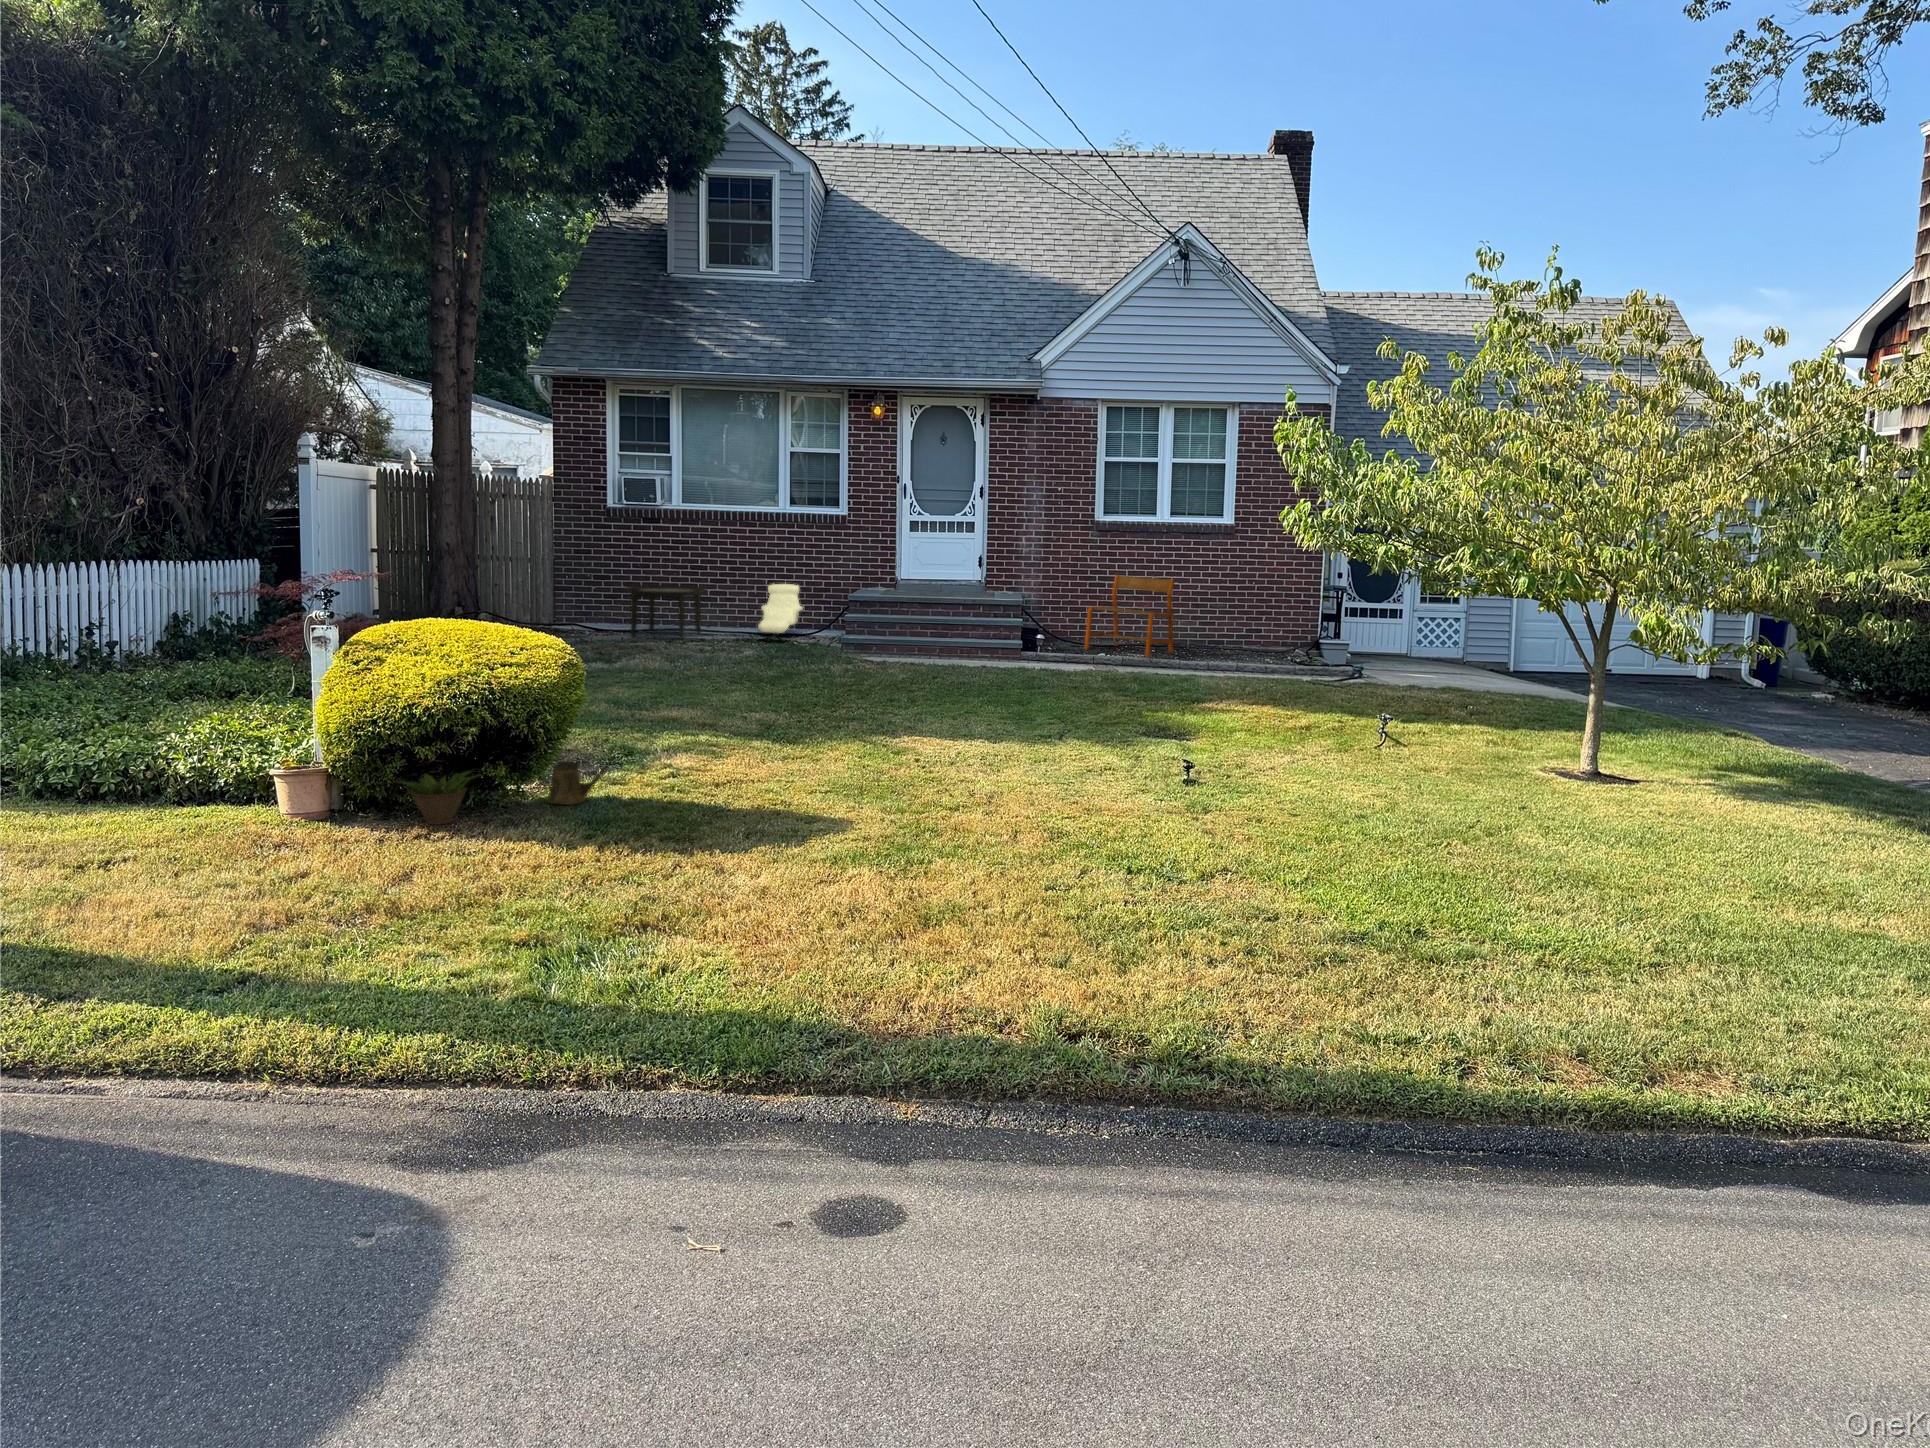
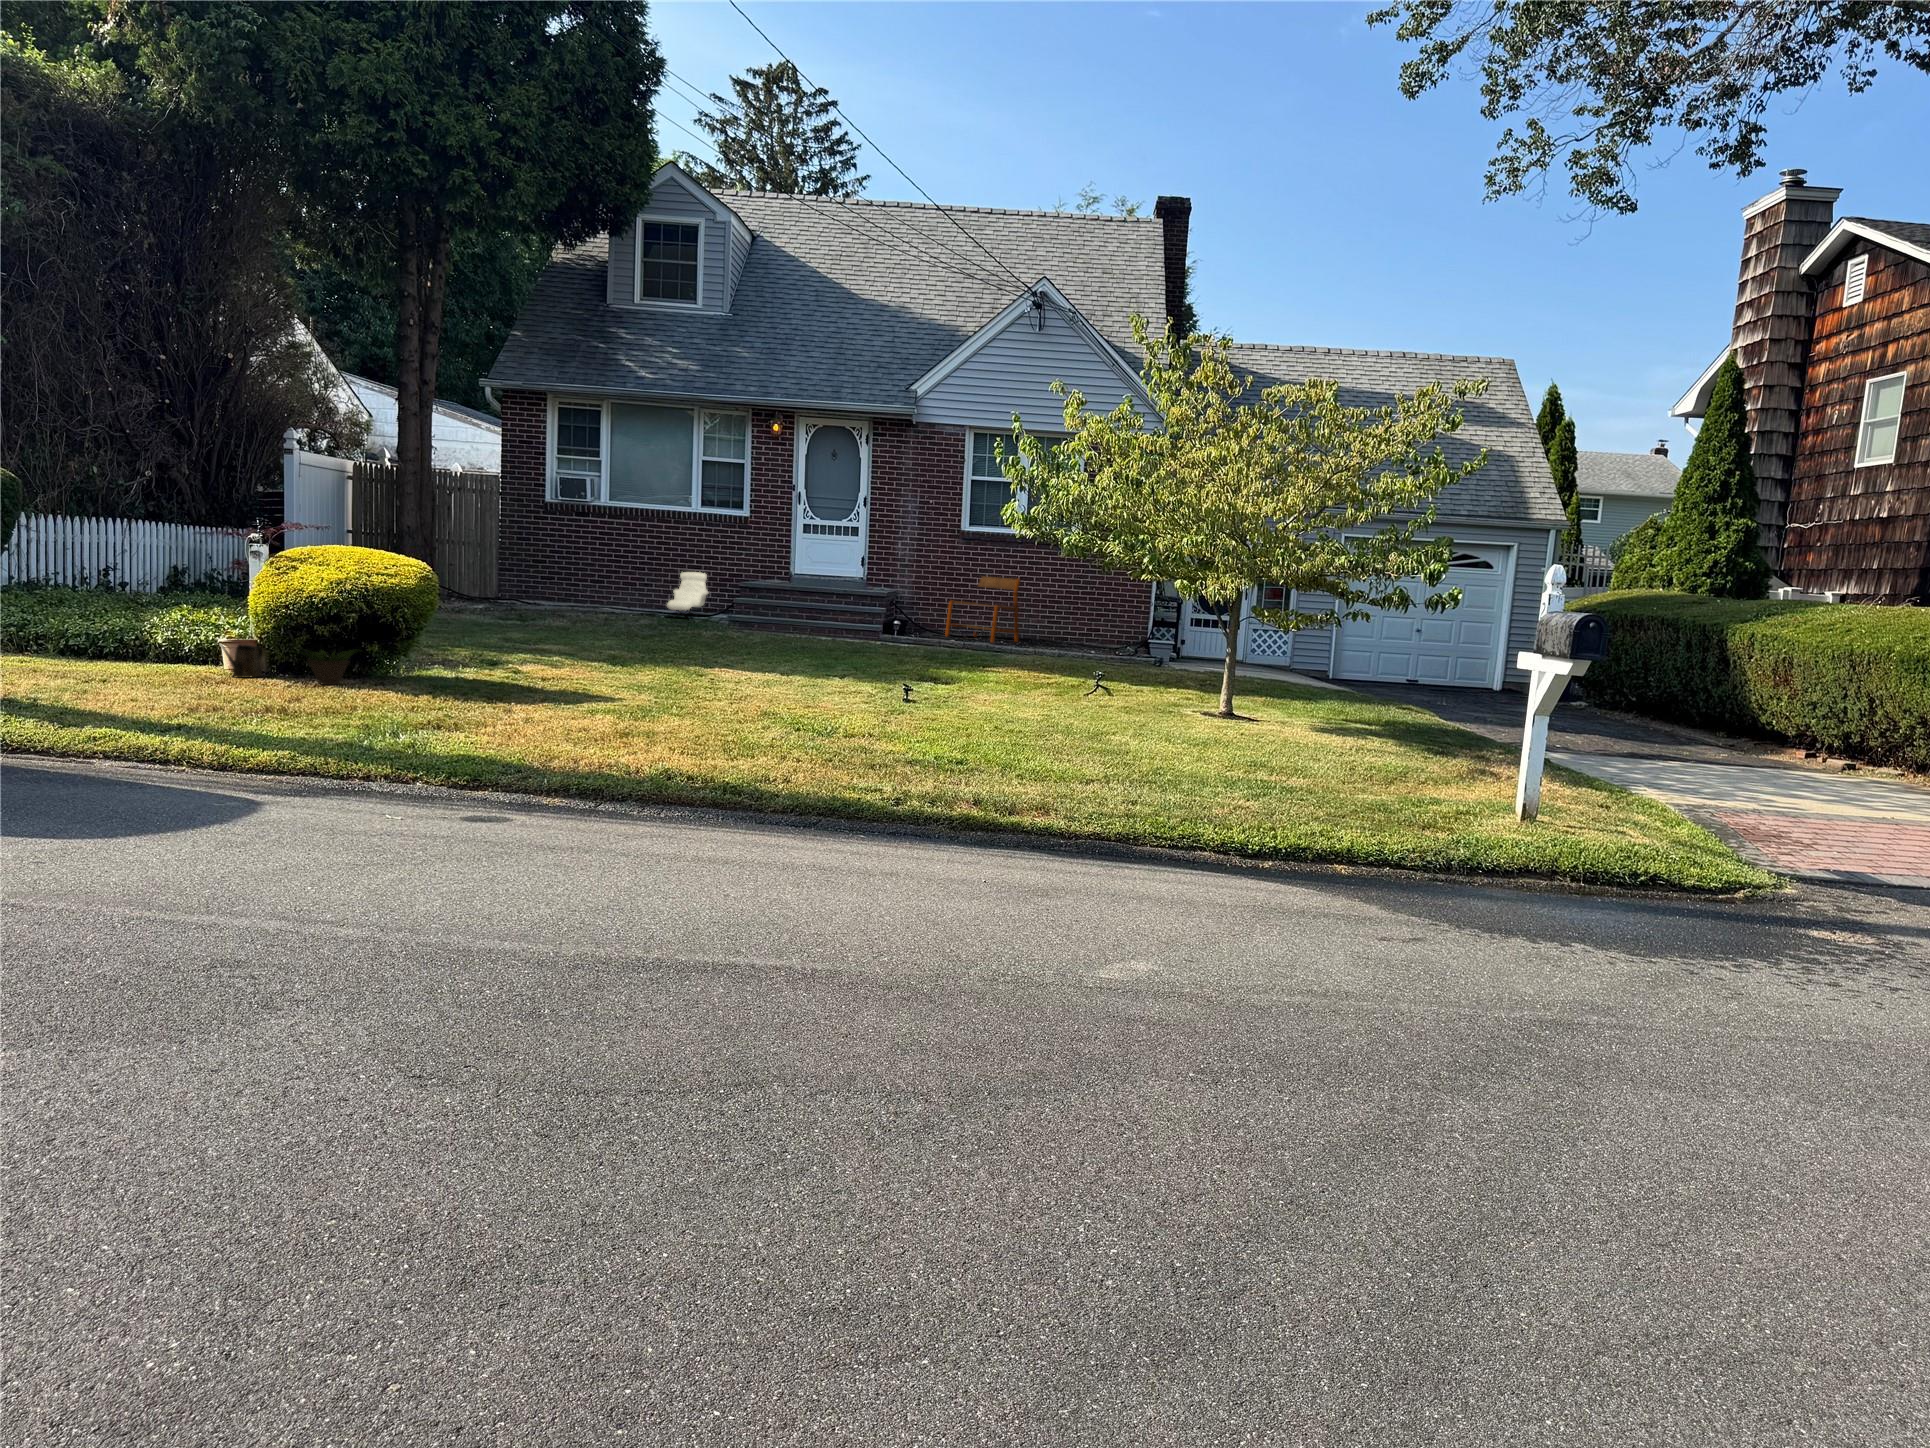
round table: present [625,585,706,638] -> none [556,568,628,612]
watering can: present [541,755,618,805] -> present [219,644,263,678]

